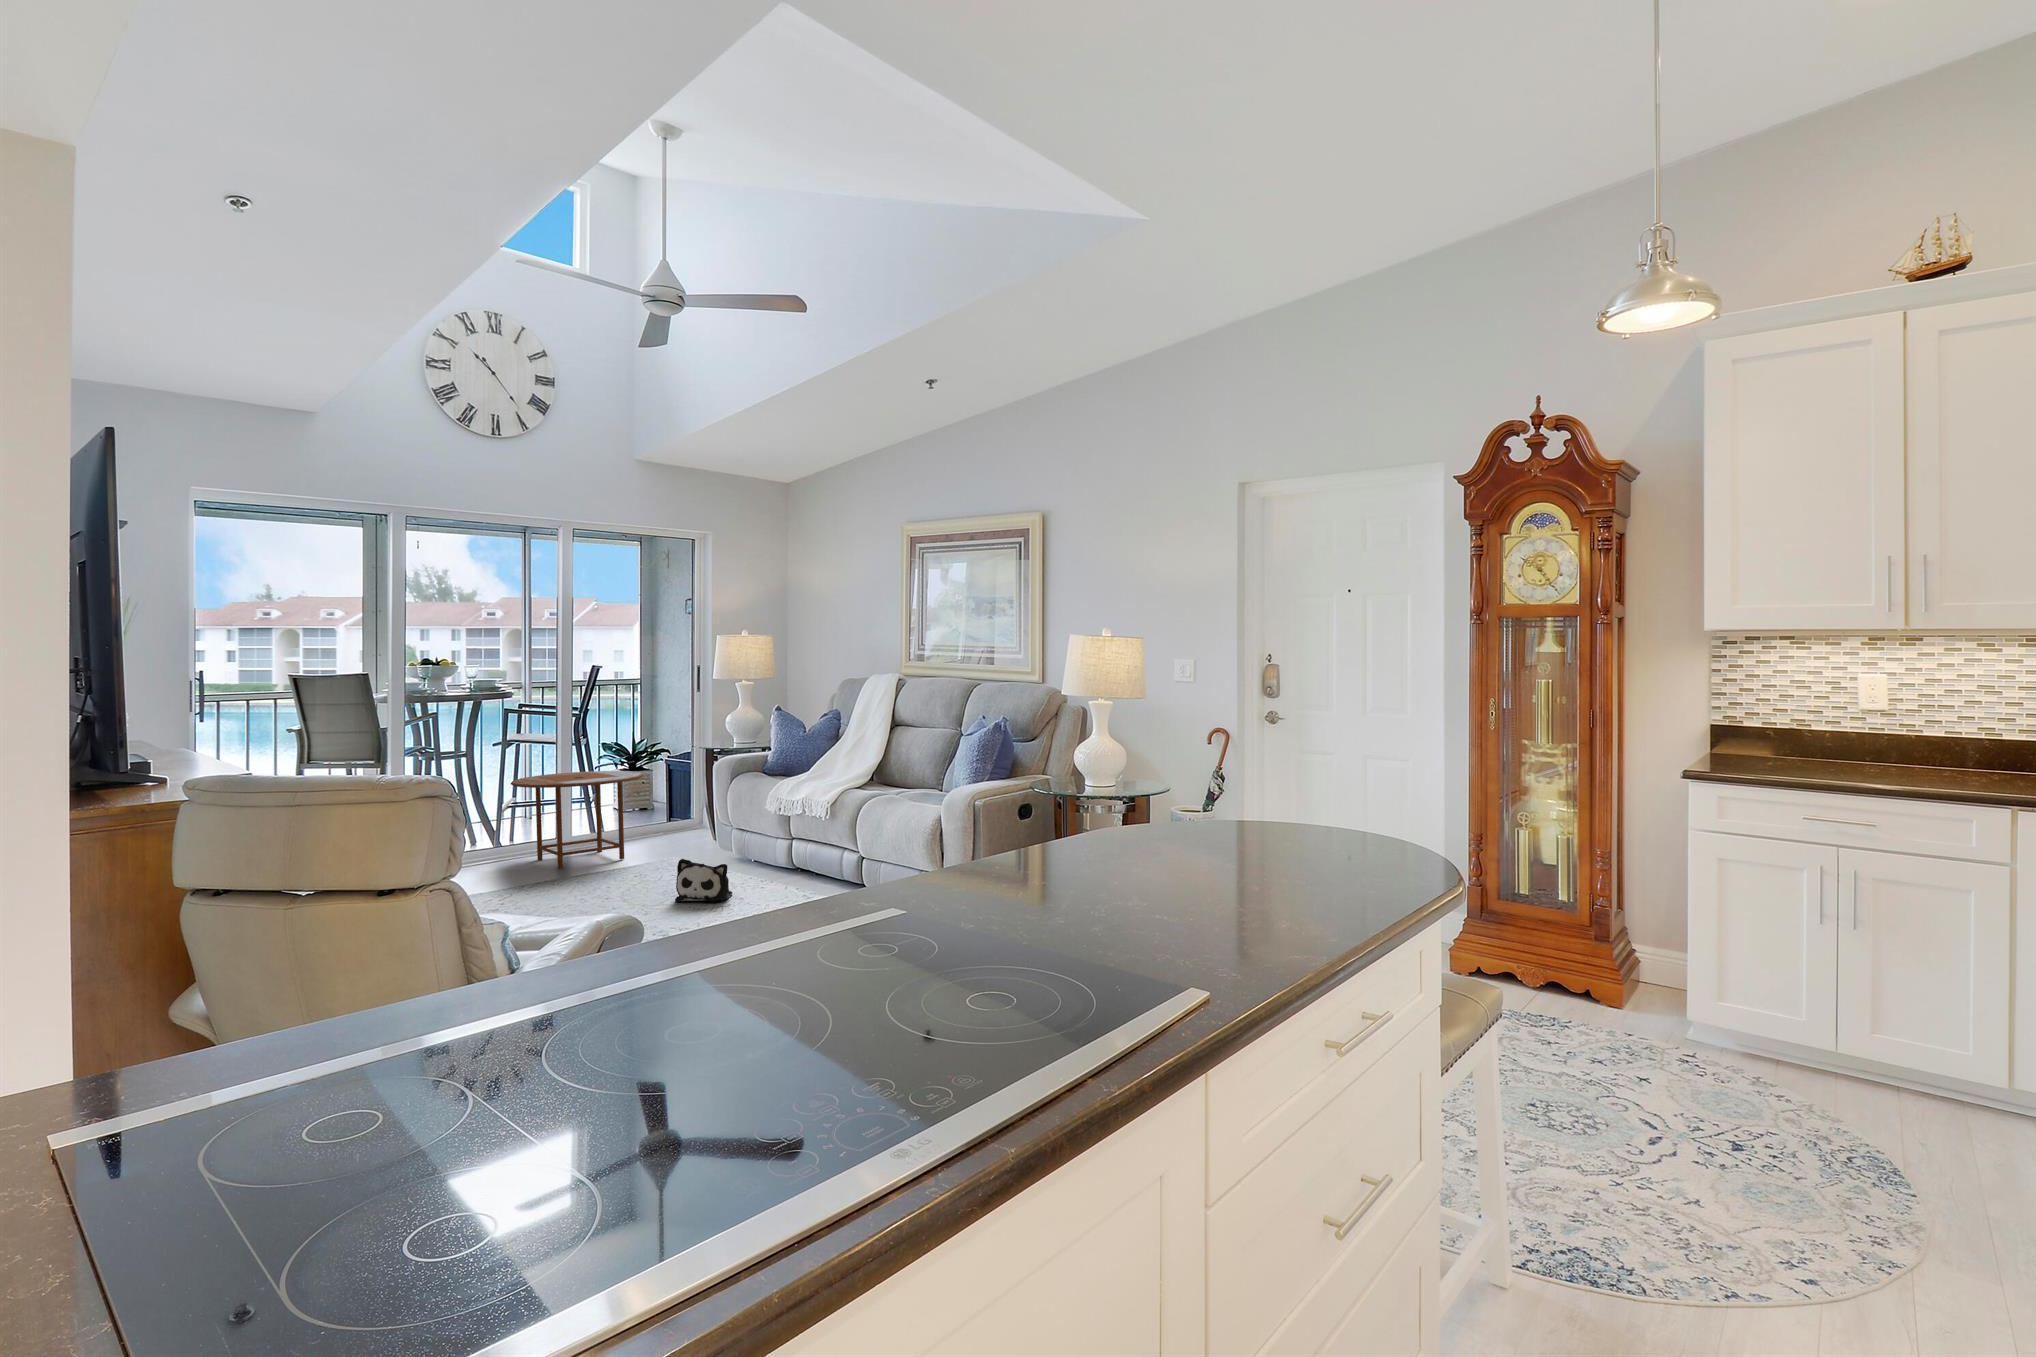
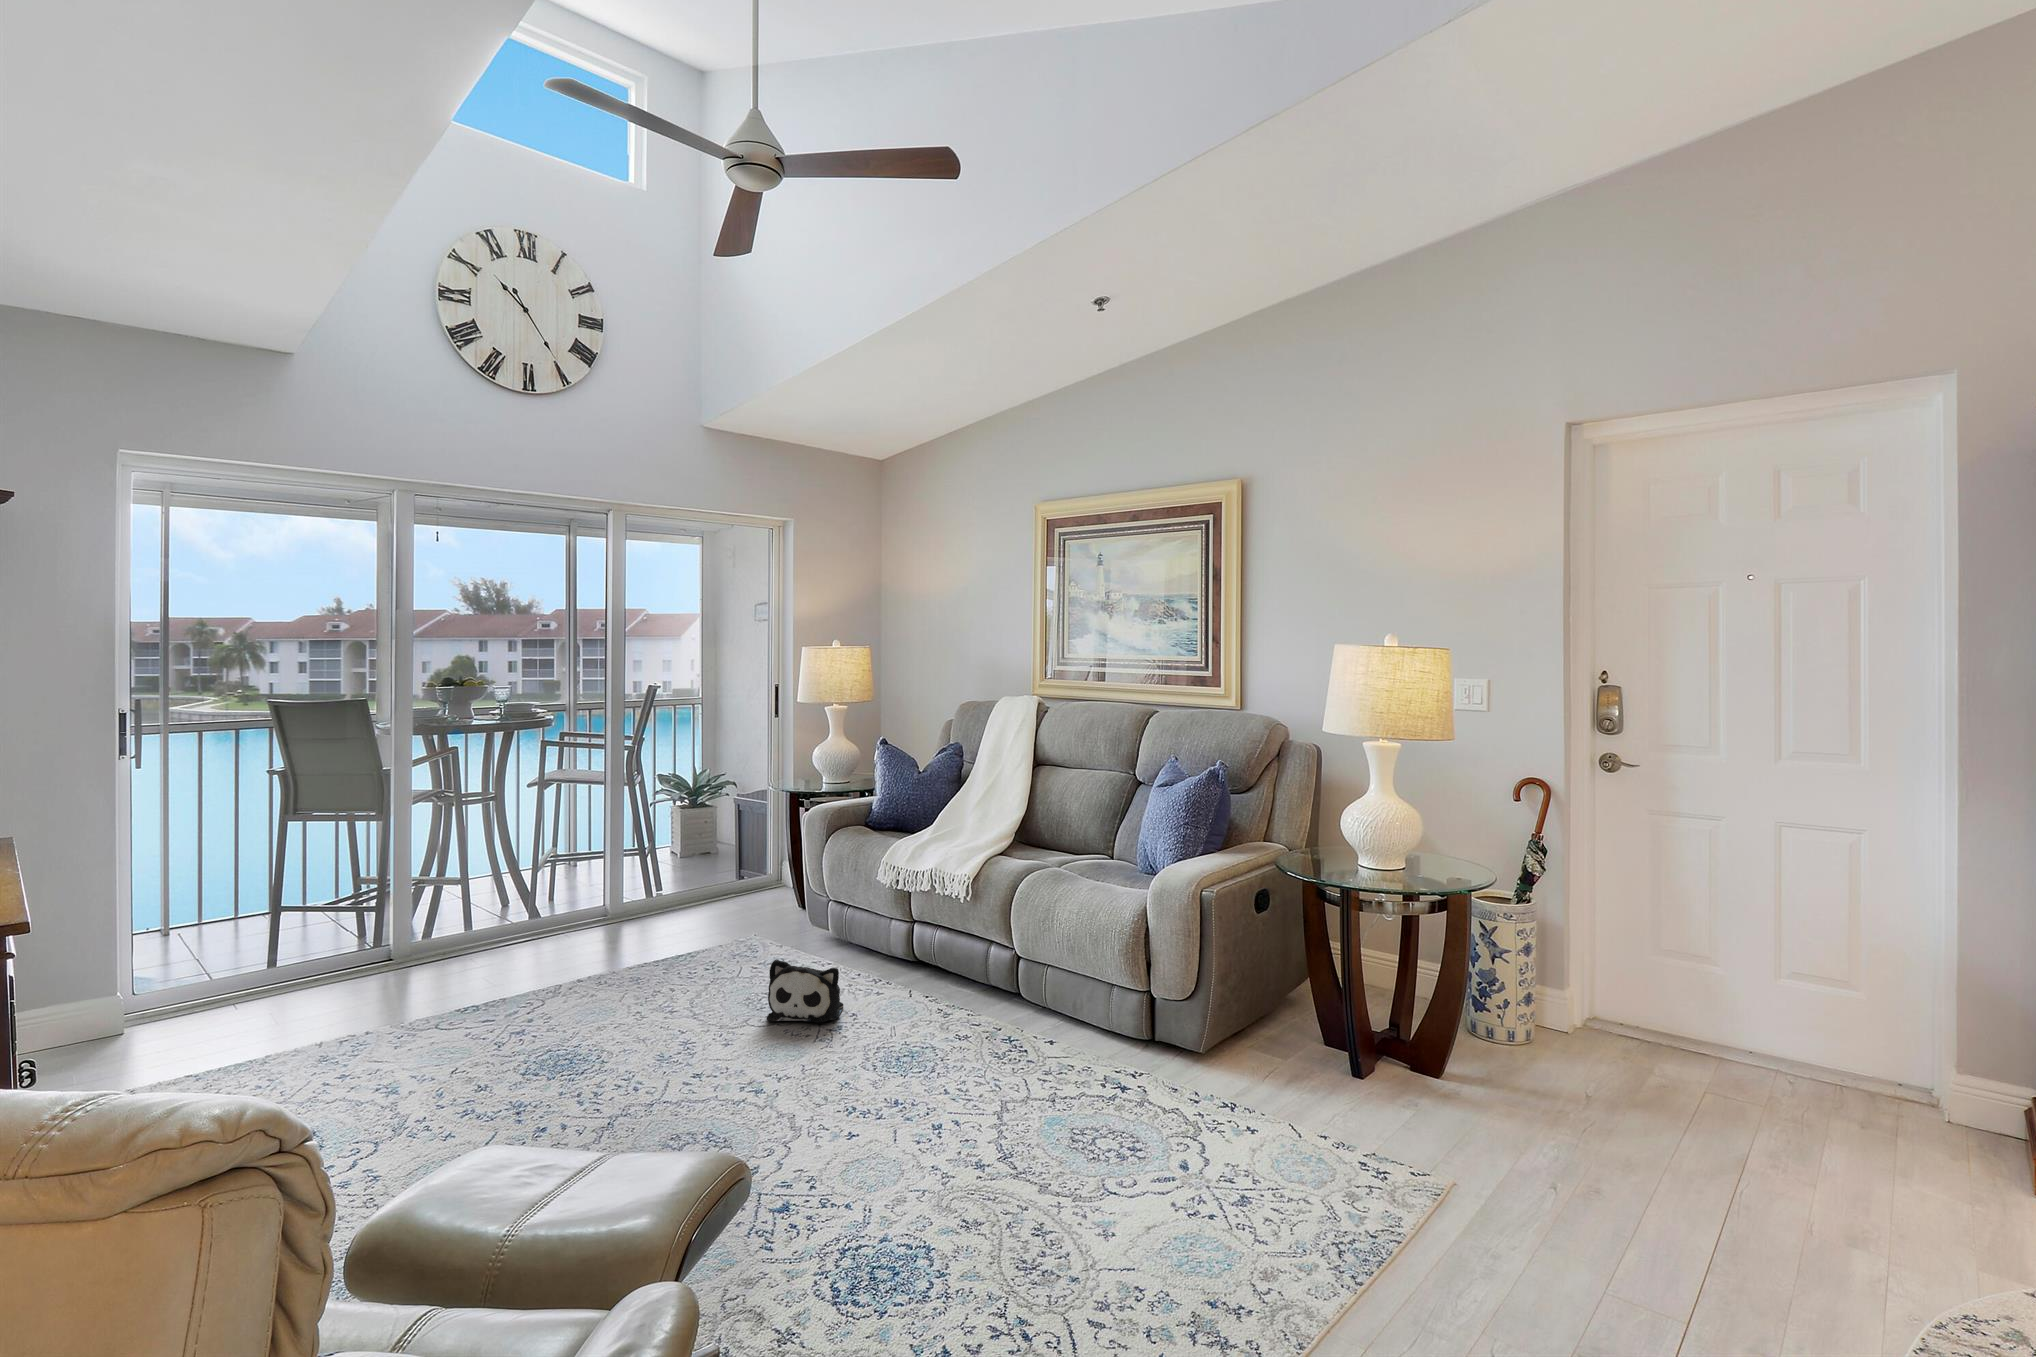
side table: present [511,771,643,869] -> none [546,818,714,952]

